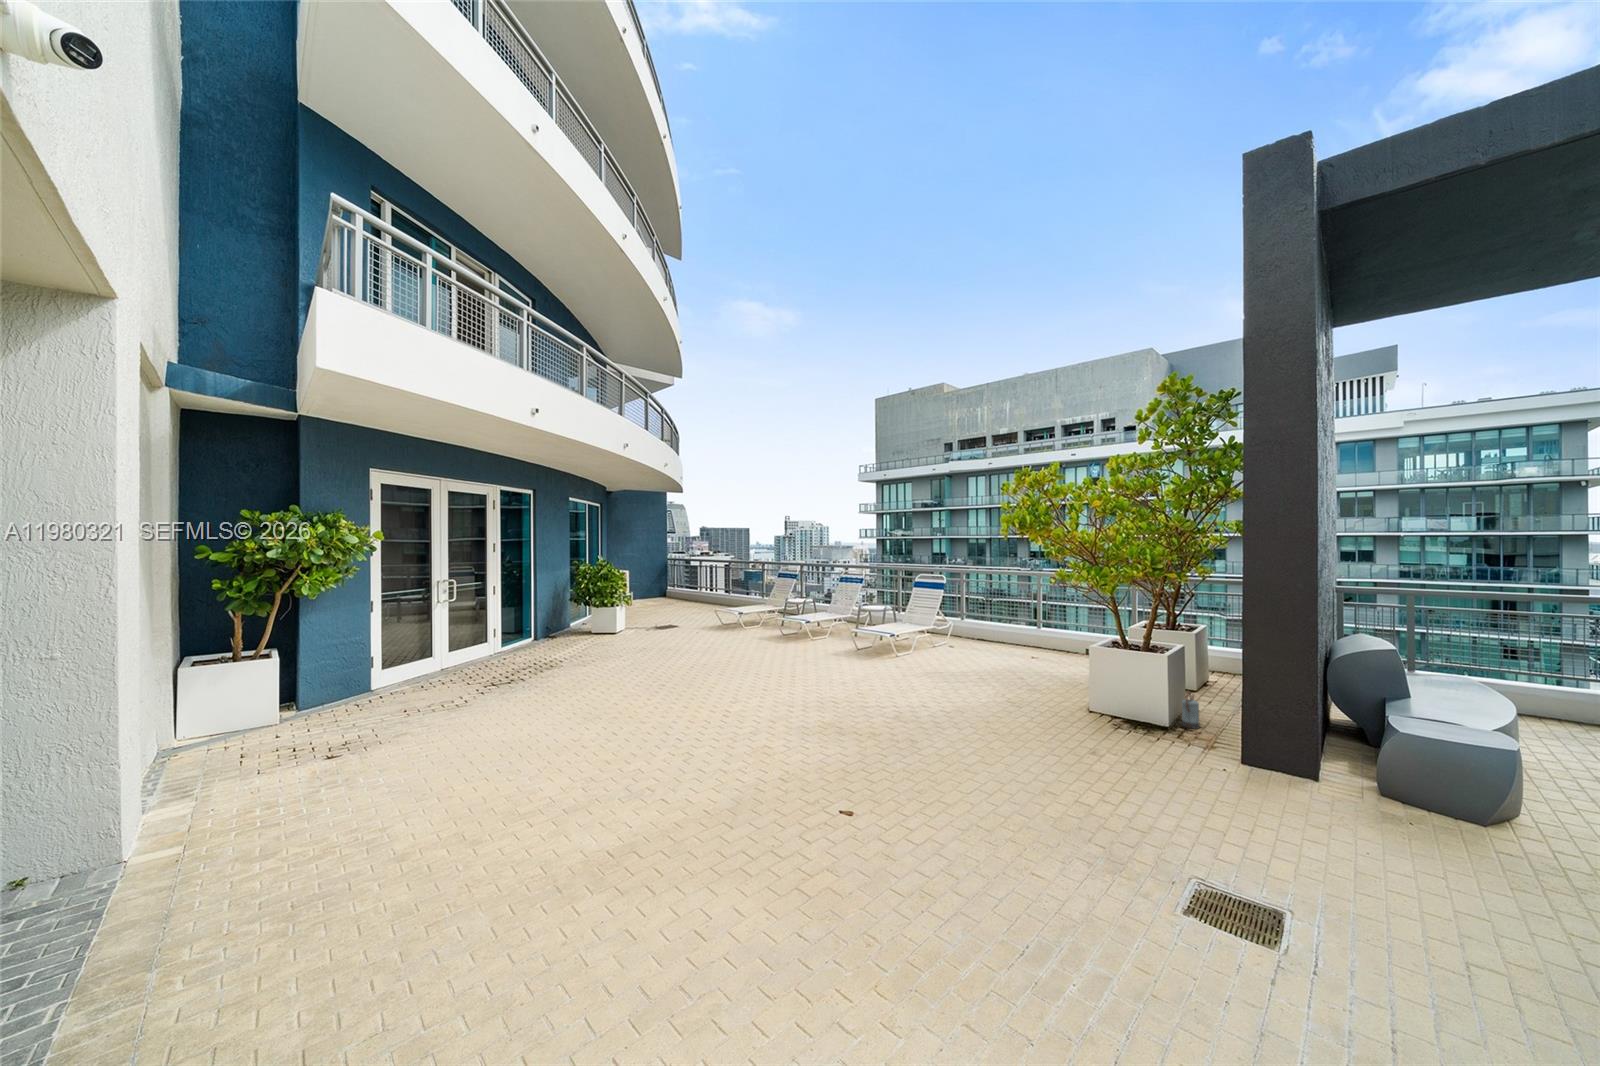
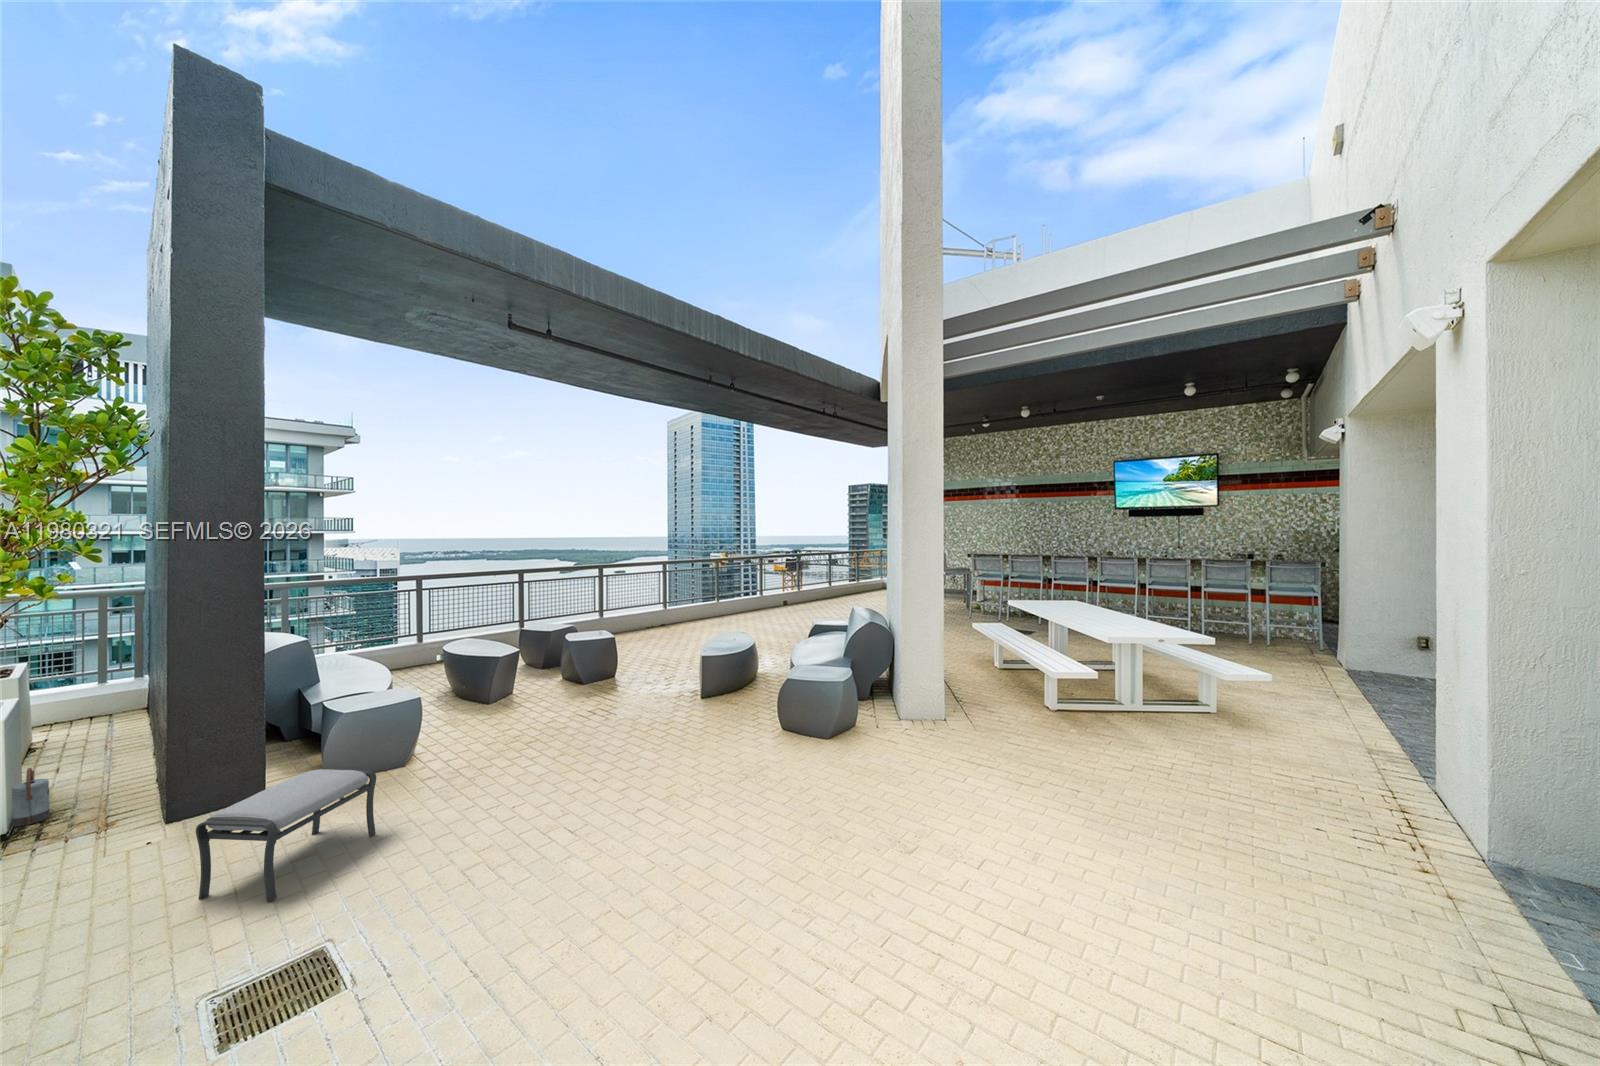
ottoman: none [1232,760,1402,867] -> present [196,769,376,902]

